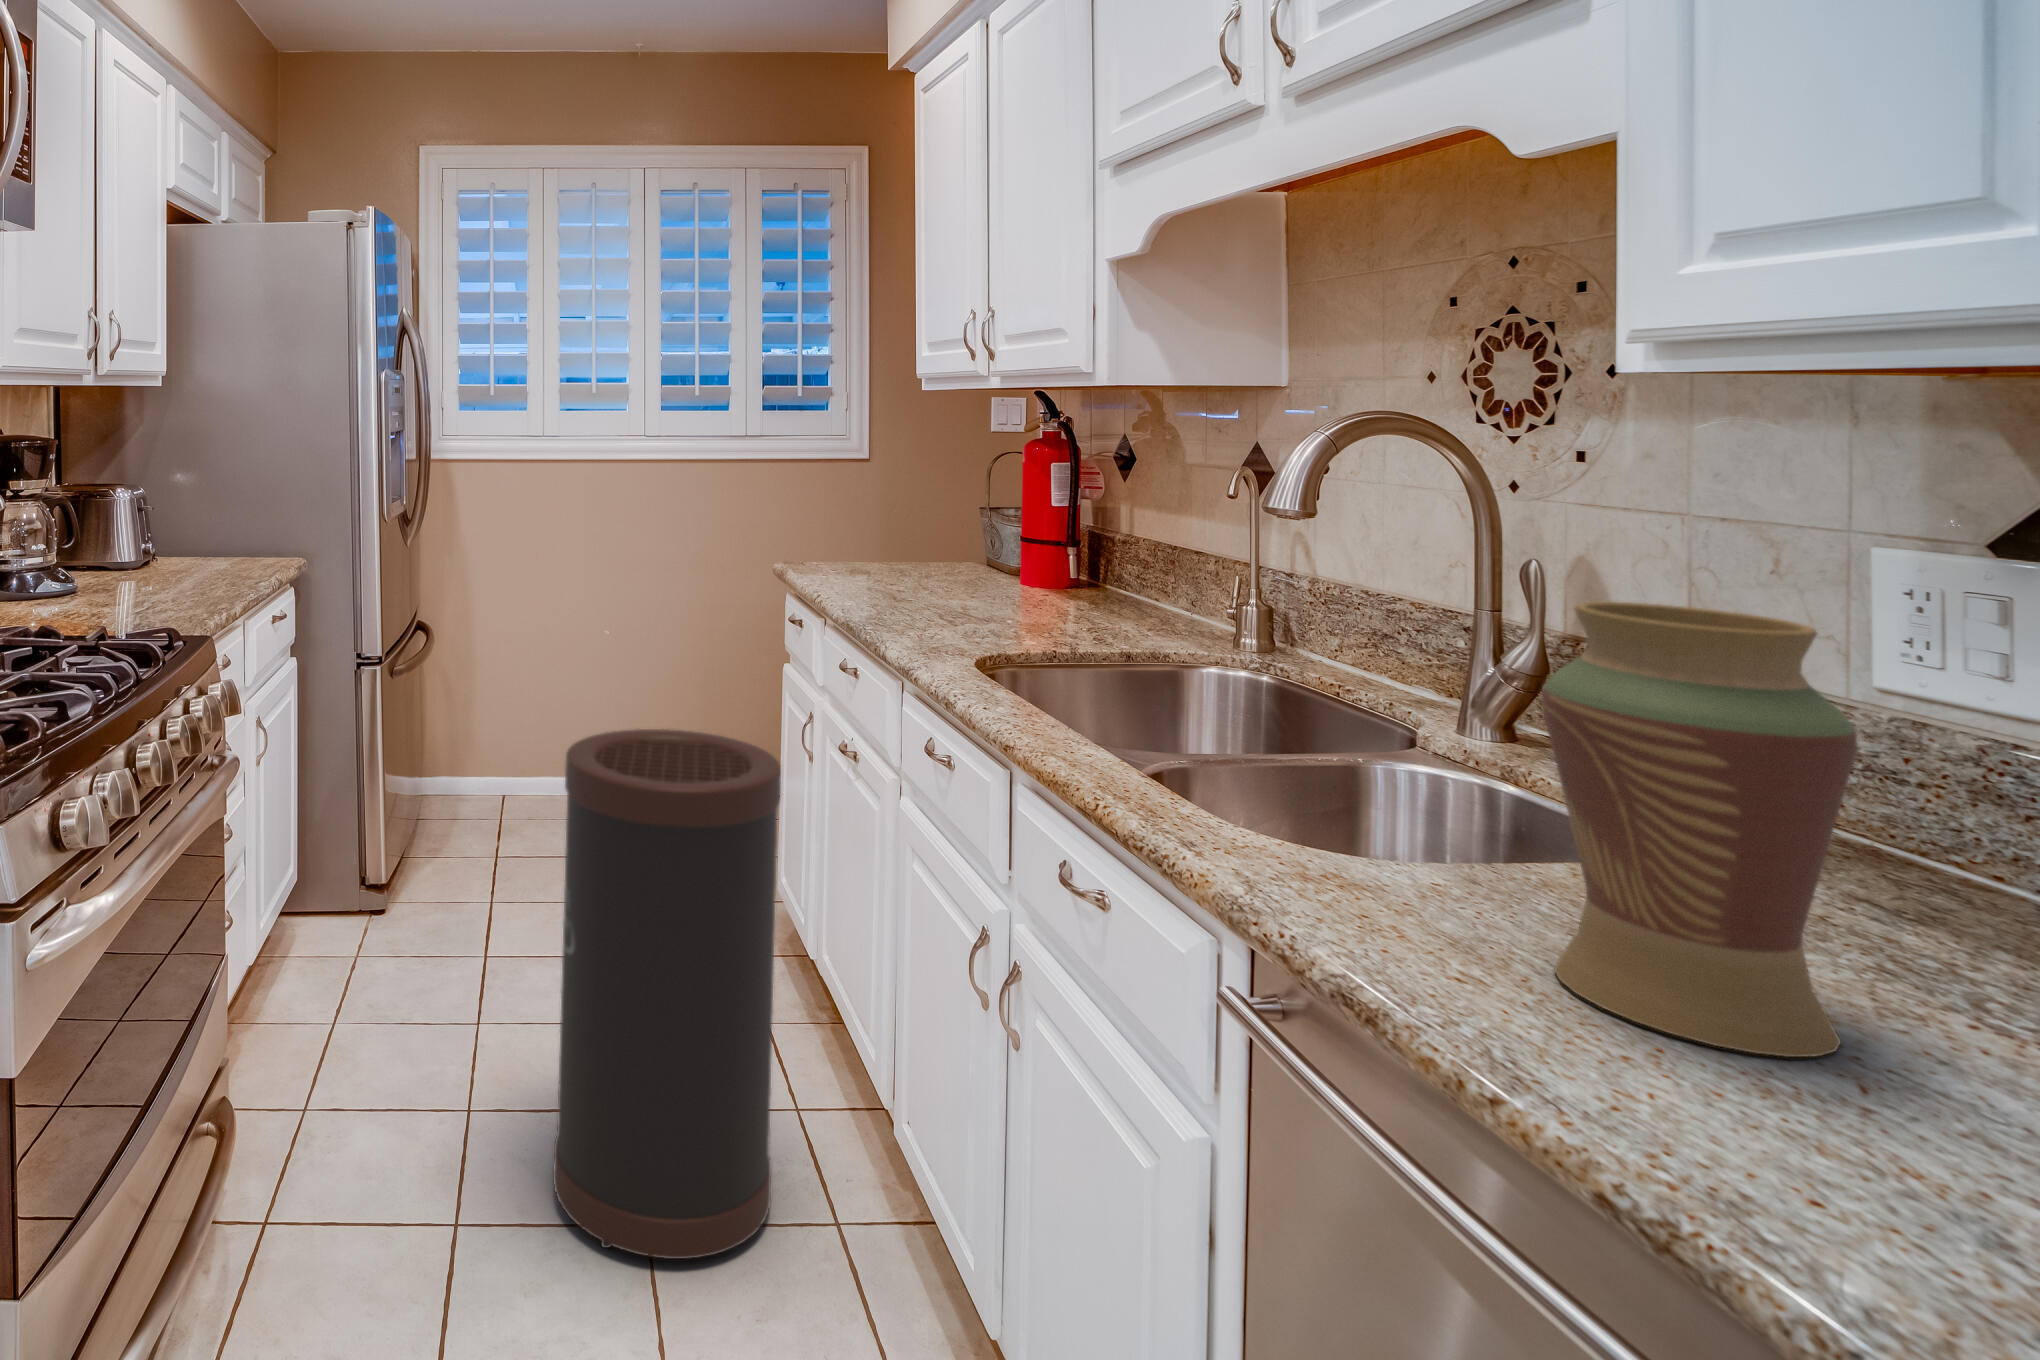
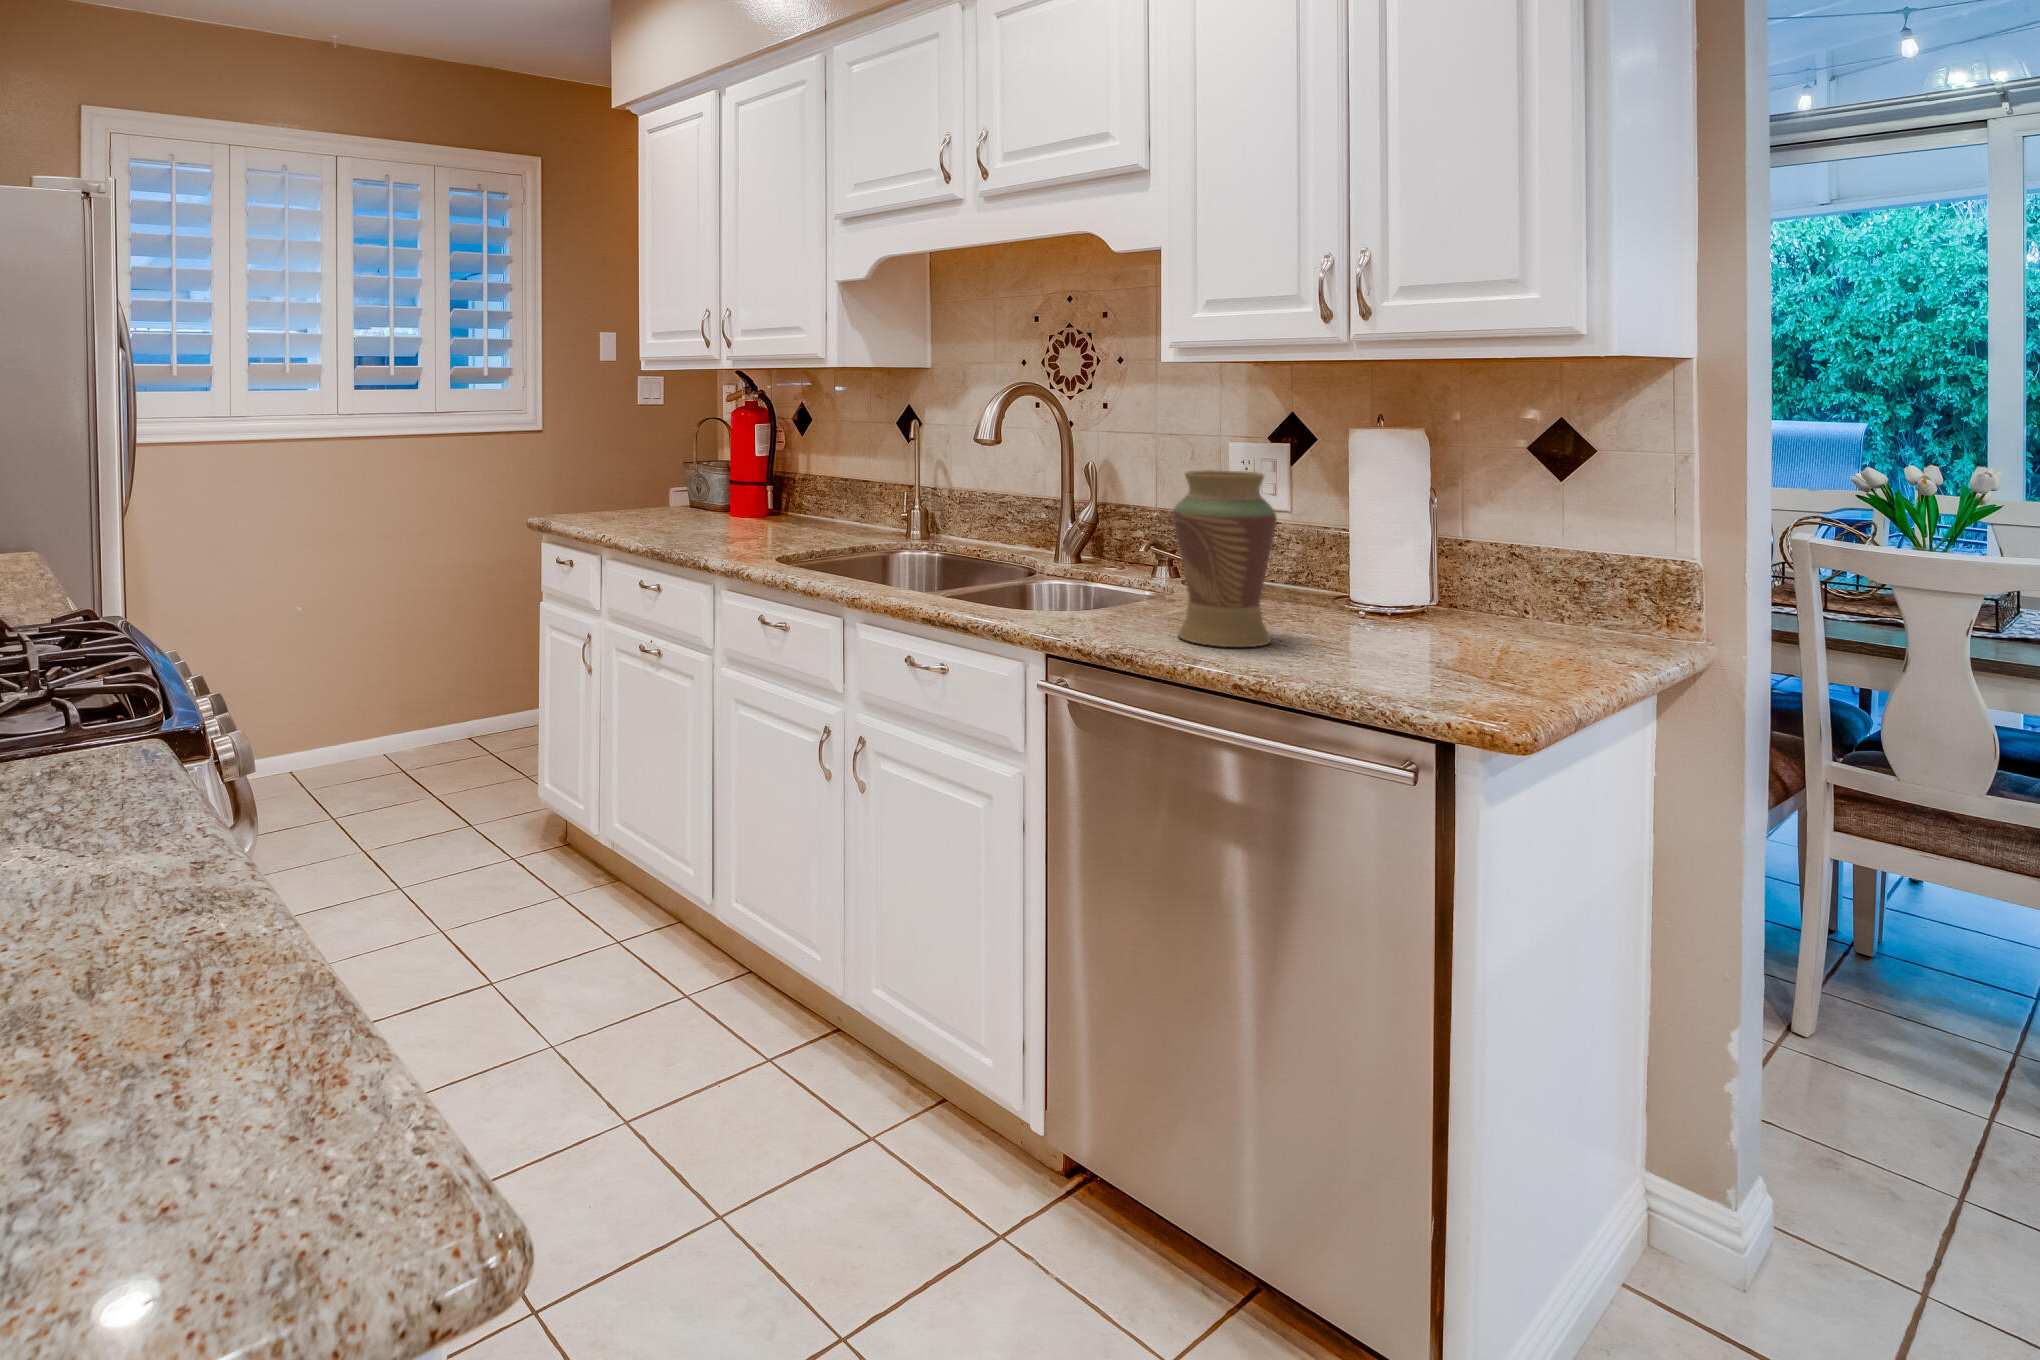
trash can: present [553,729,781,1259] -> none [468,652,646,1058]

